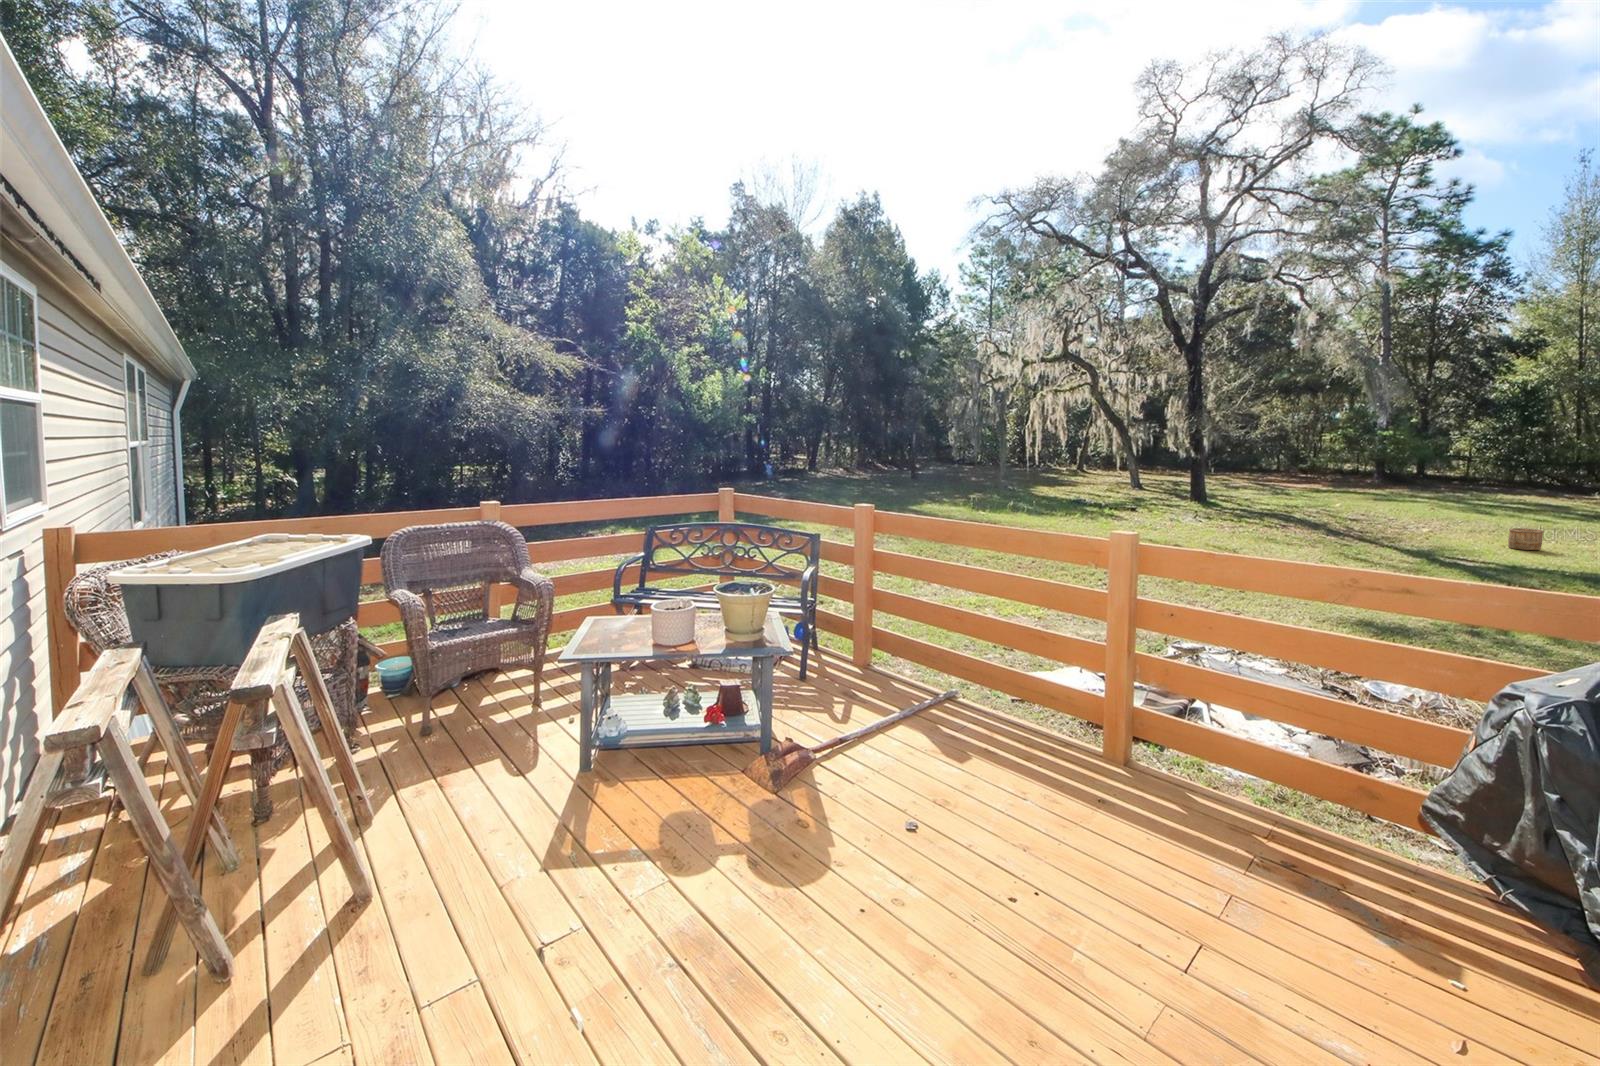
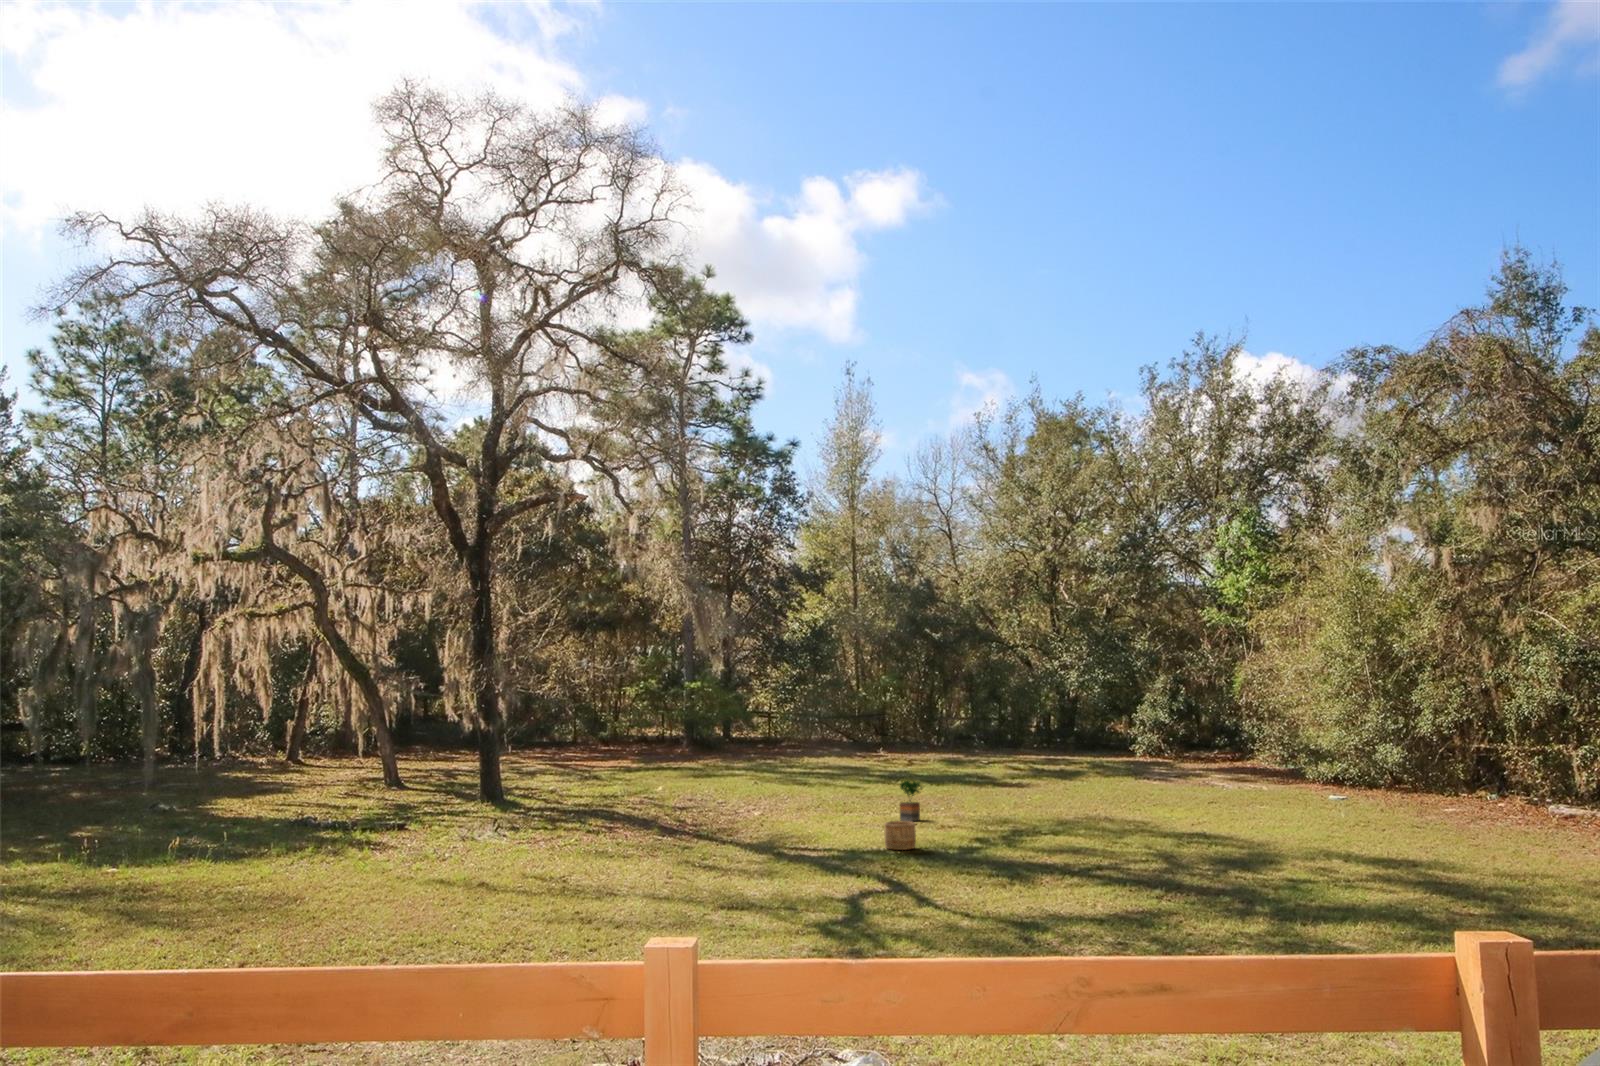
potted tree: none [1543,502,1576,534] -> present [900,781,922,821]

